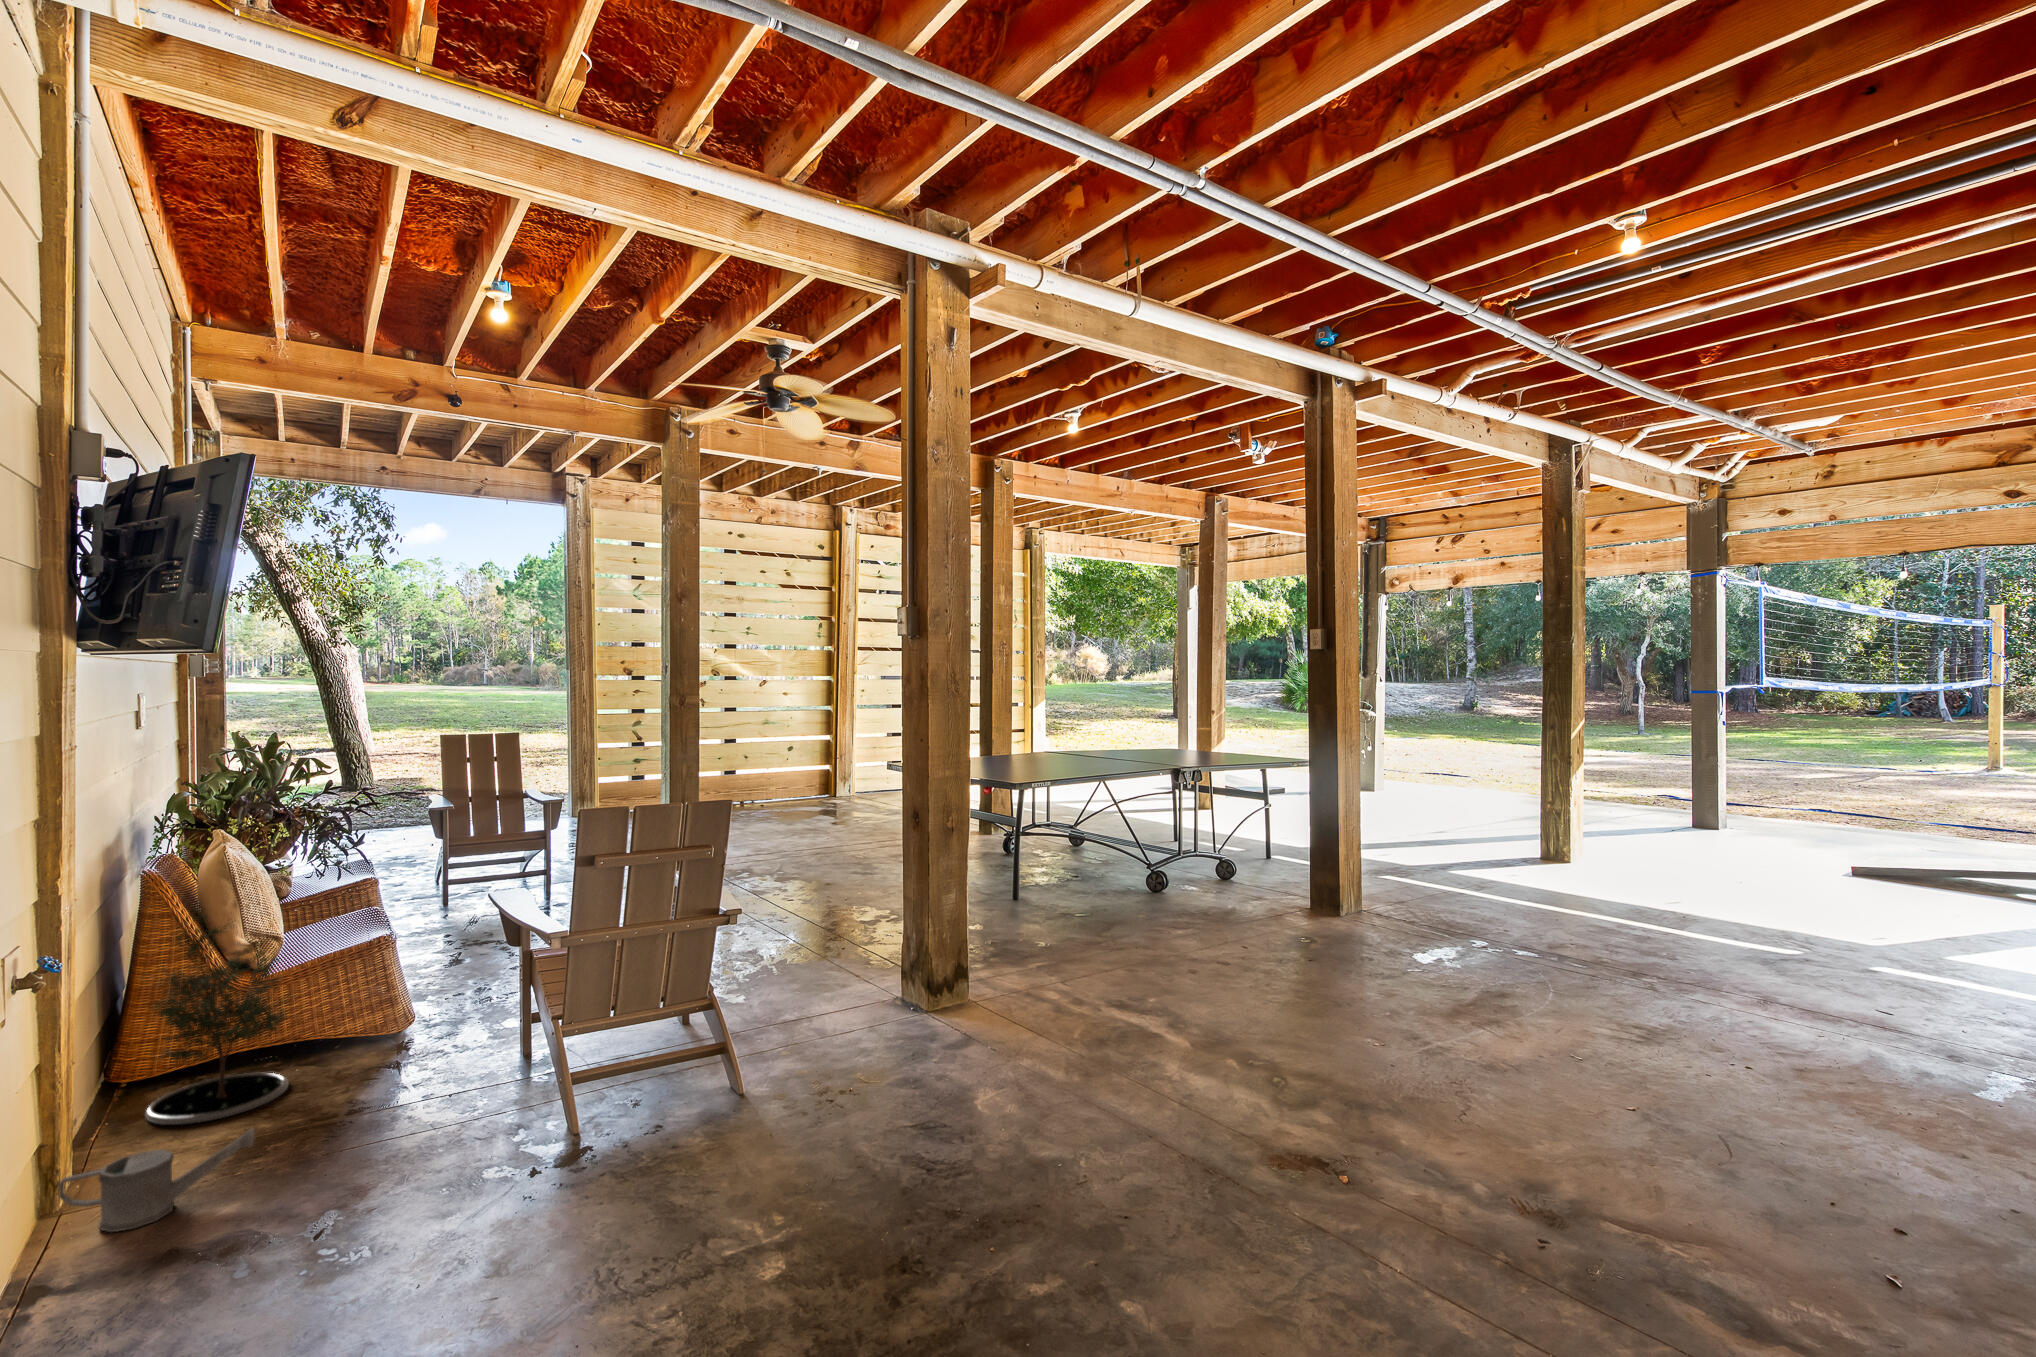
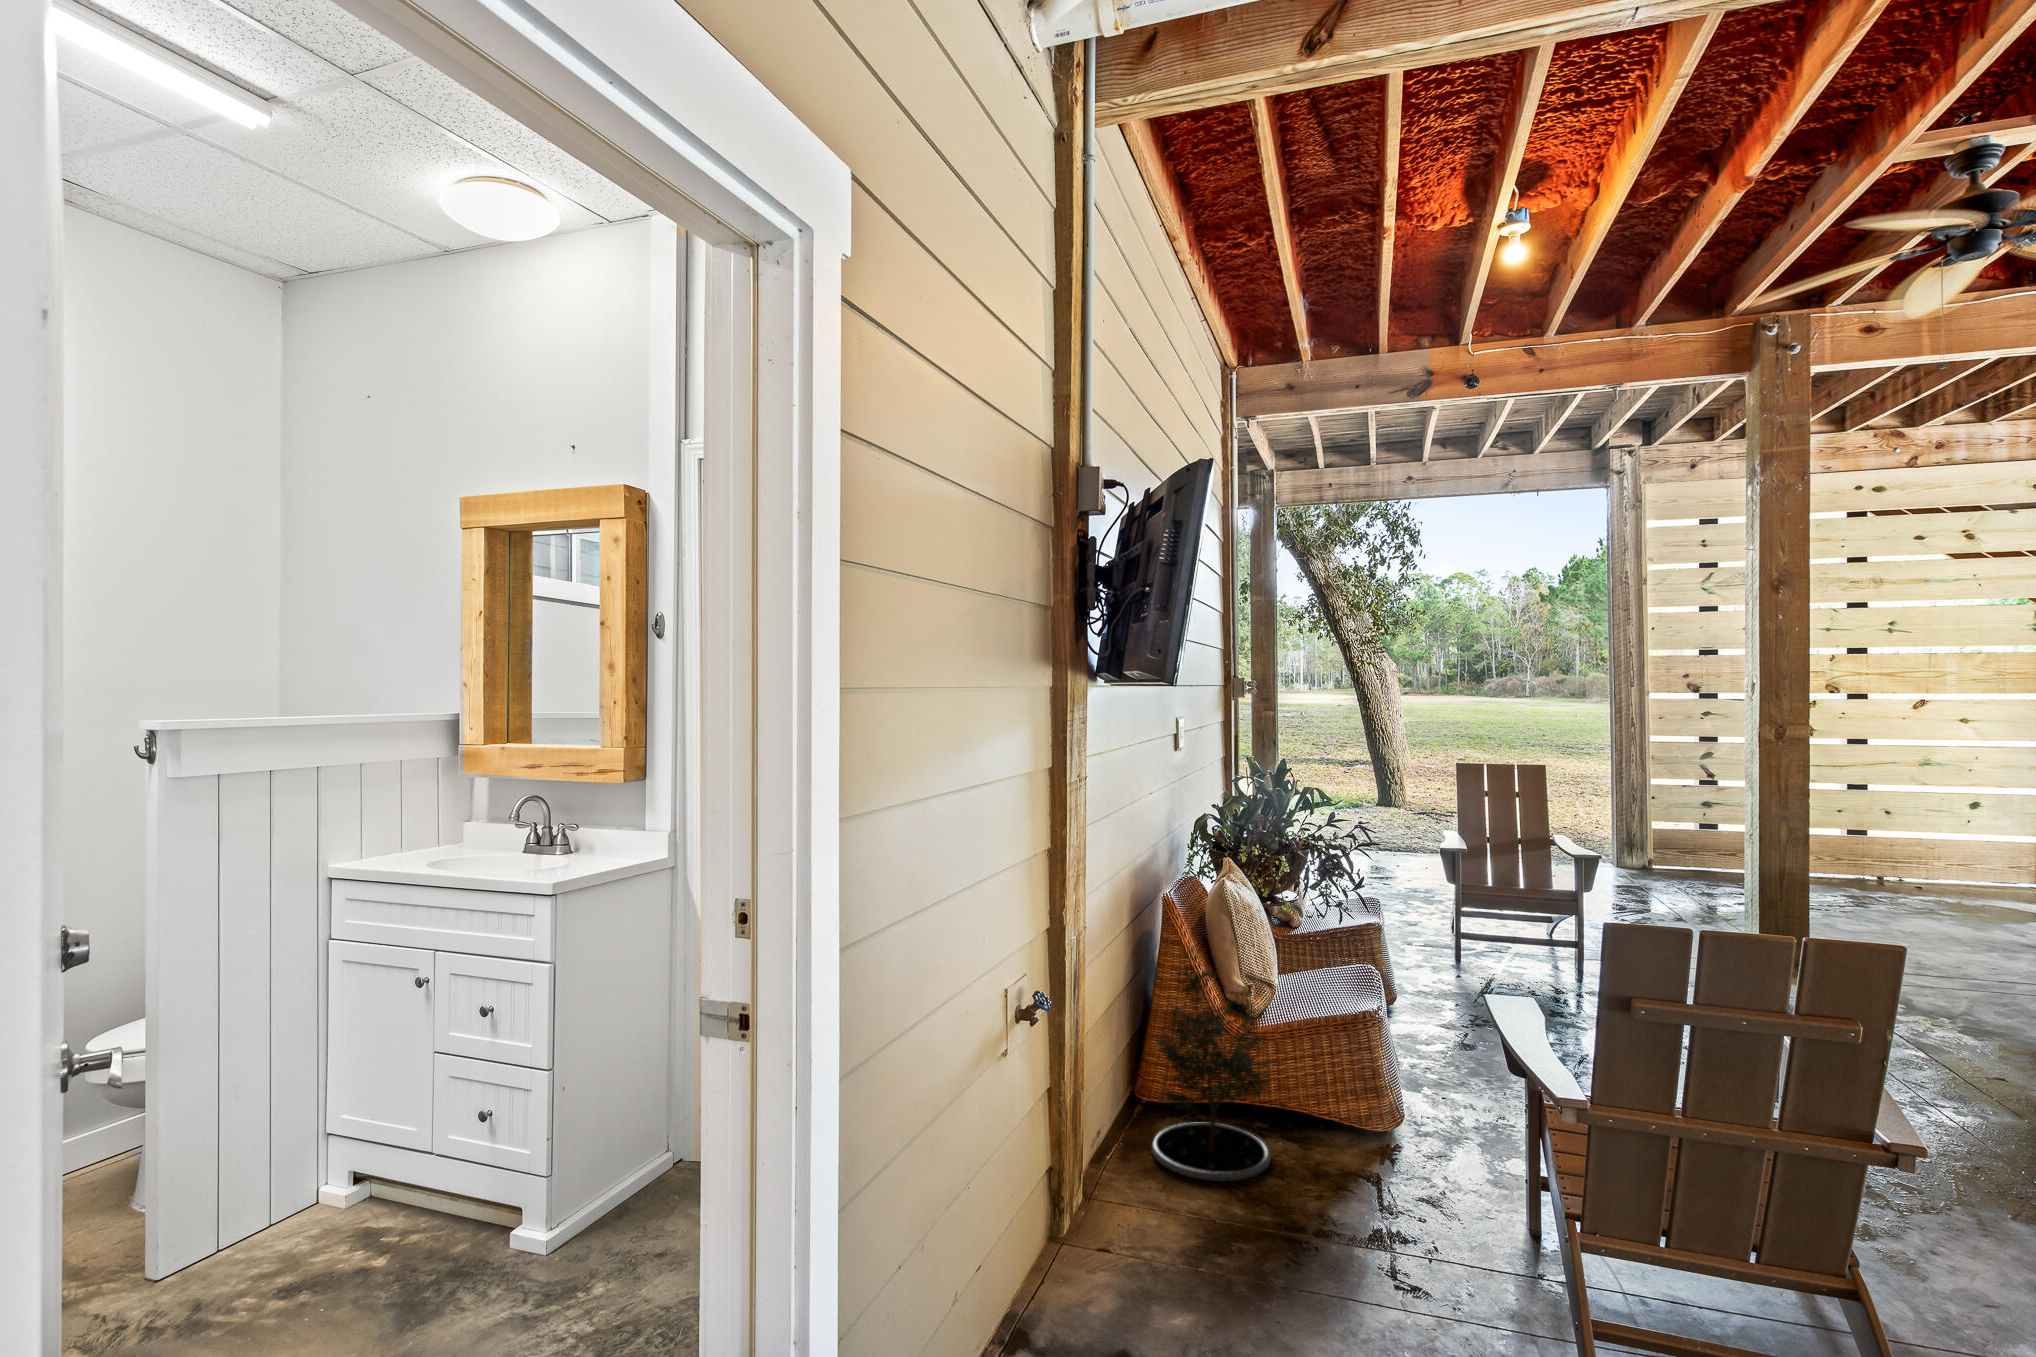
watering can: present [59,1128,254,1232] -> none [1055,1212,1212,1302]

